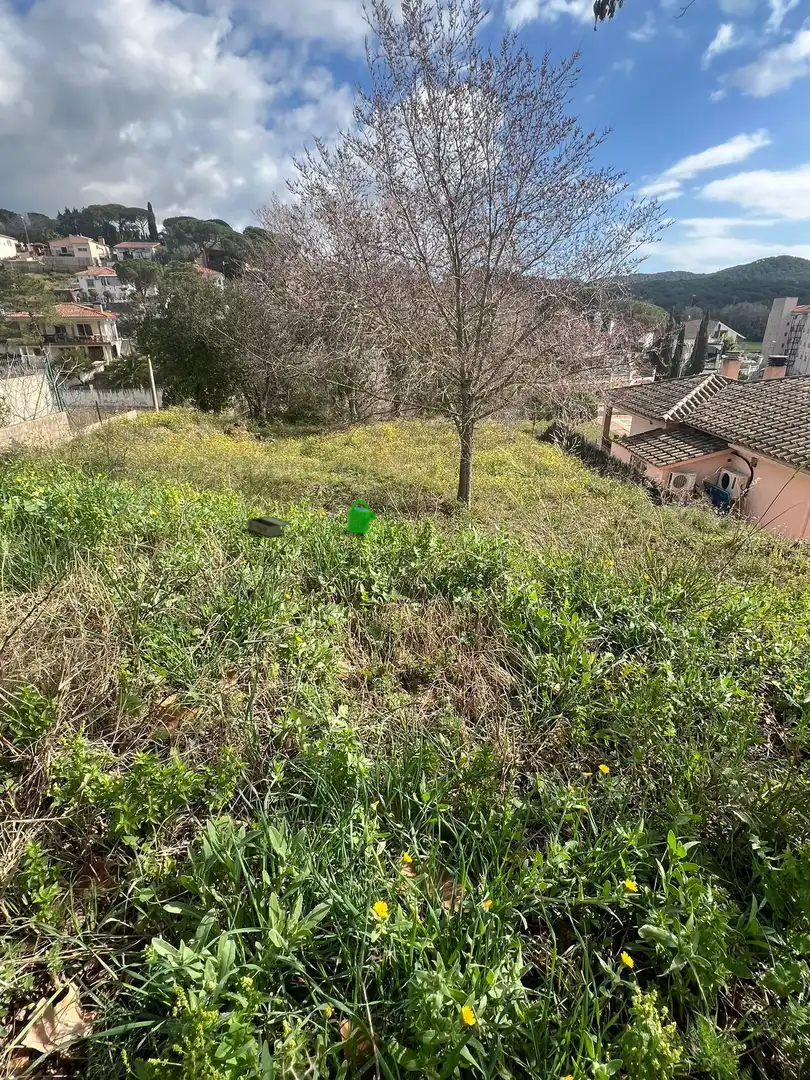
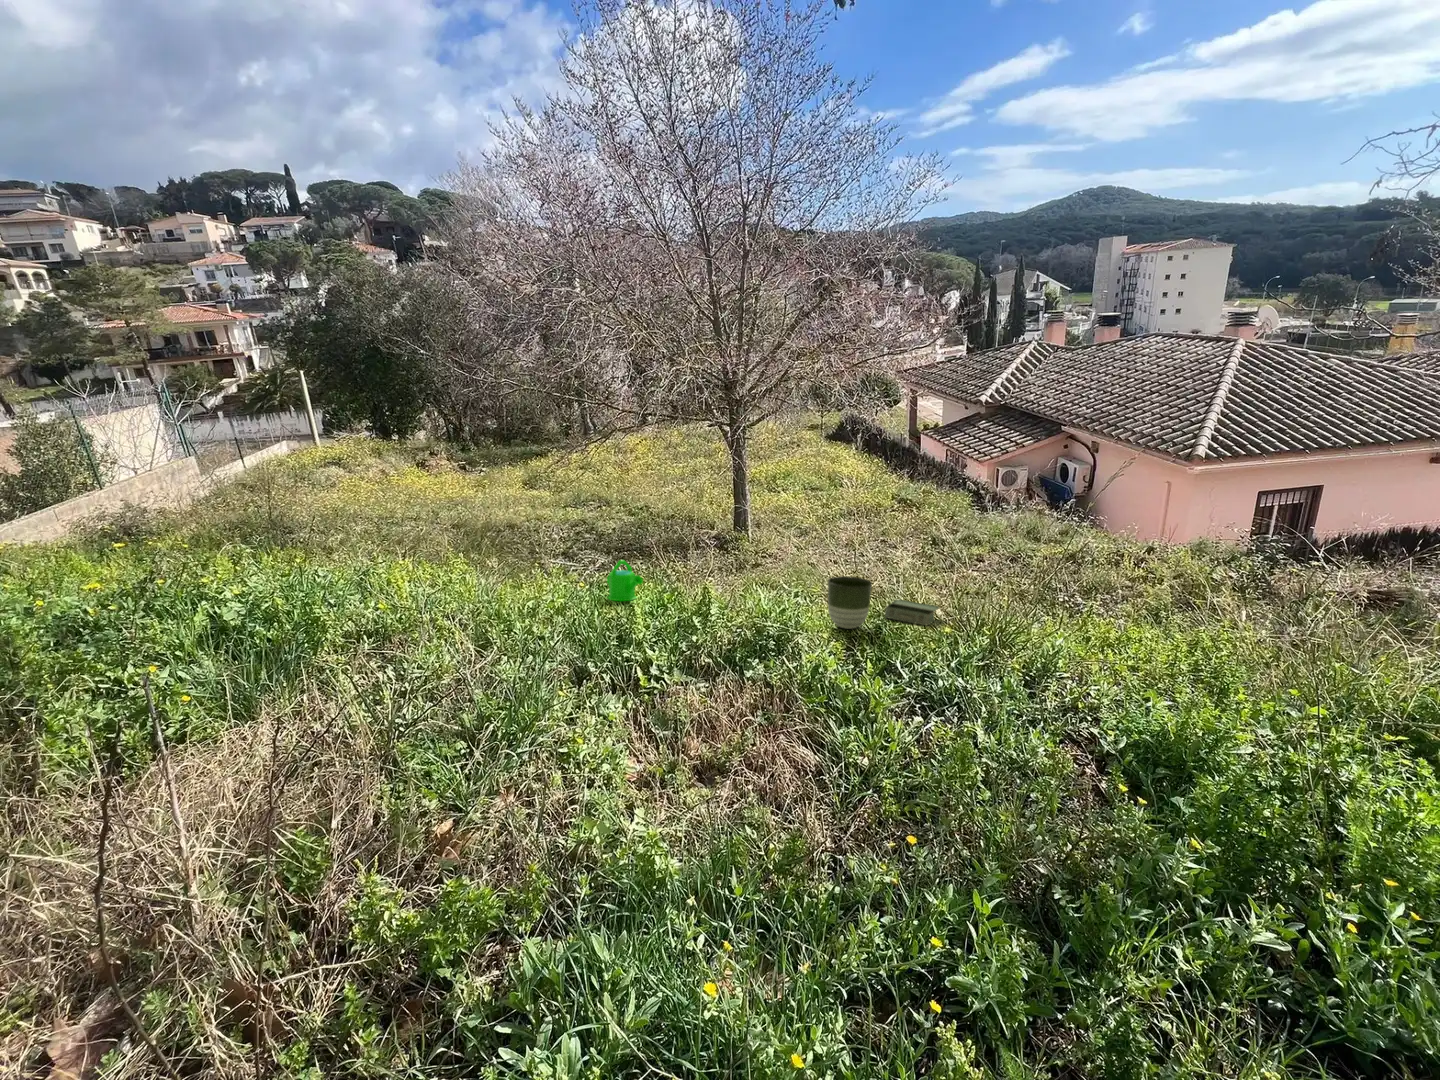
toolbox: present [248,516,292,537] -> present [885,599,939,625]
planter: none [532,527,574,573] -> present [828,576,872,629]

